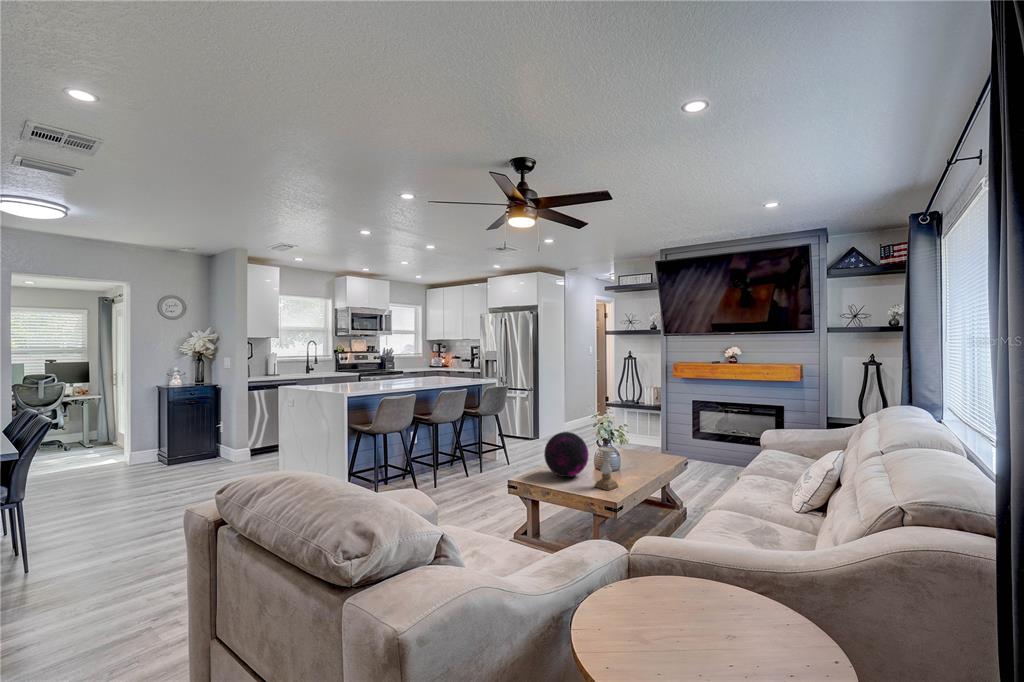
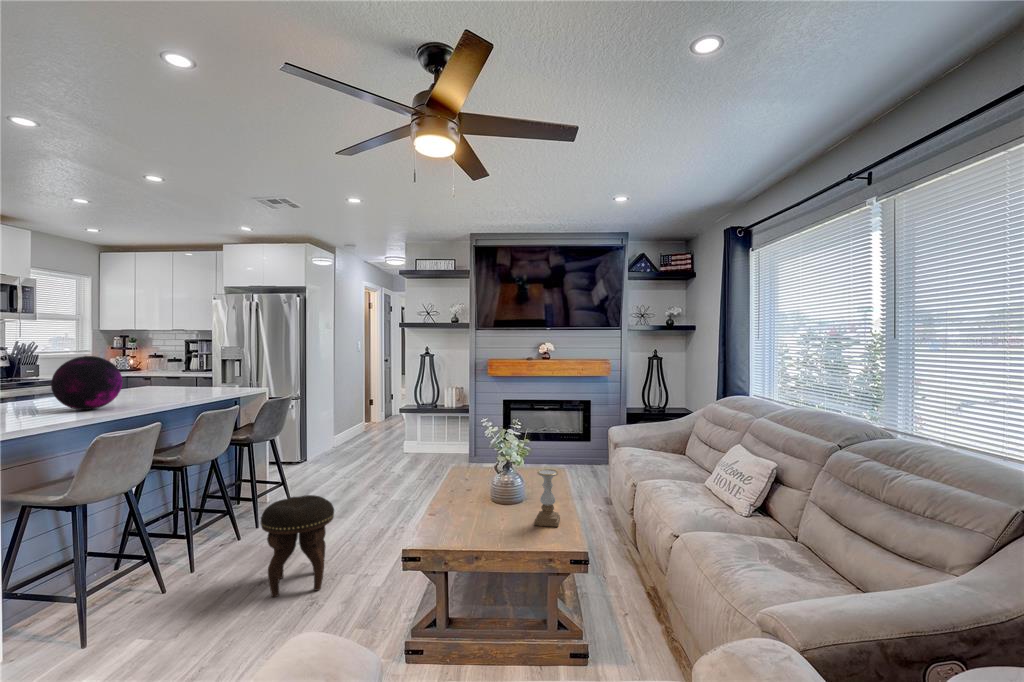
decorative orb: present [544,432,589,477] -> present [51,356,122,410]
footstool: none [455,450,499,511] -> present [261,495,334,597]

